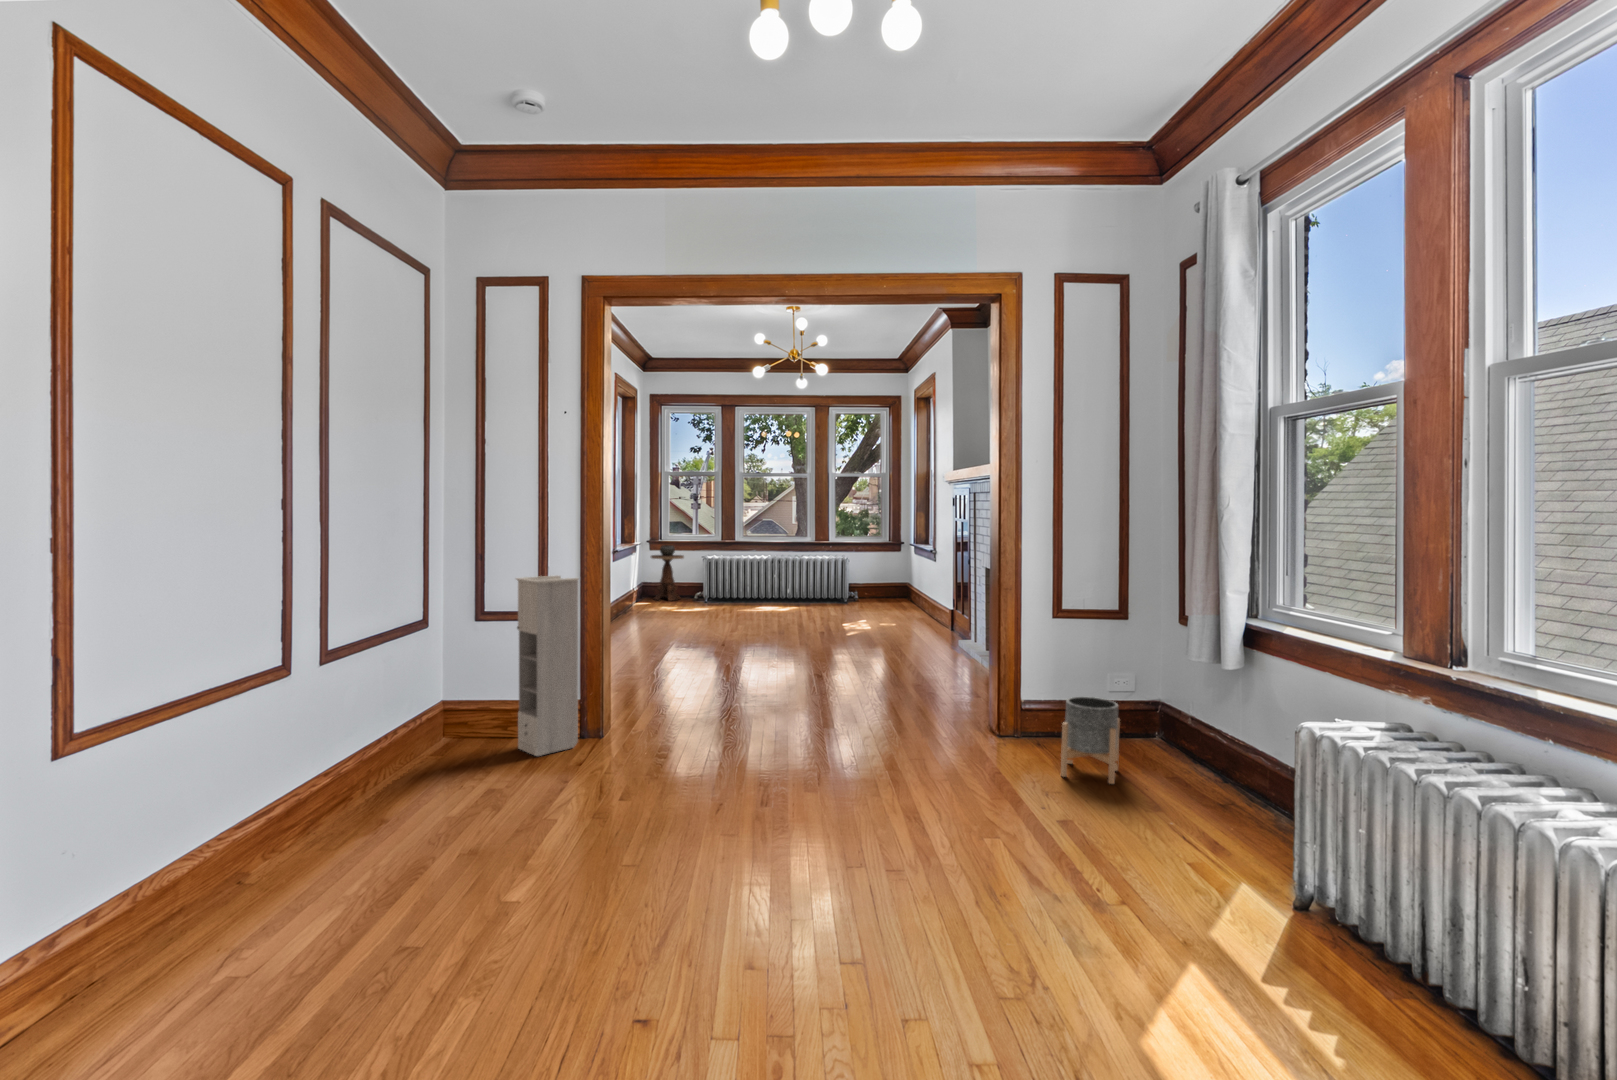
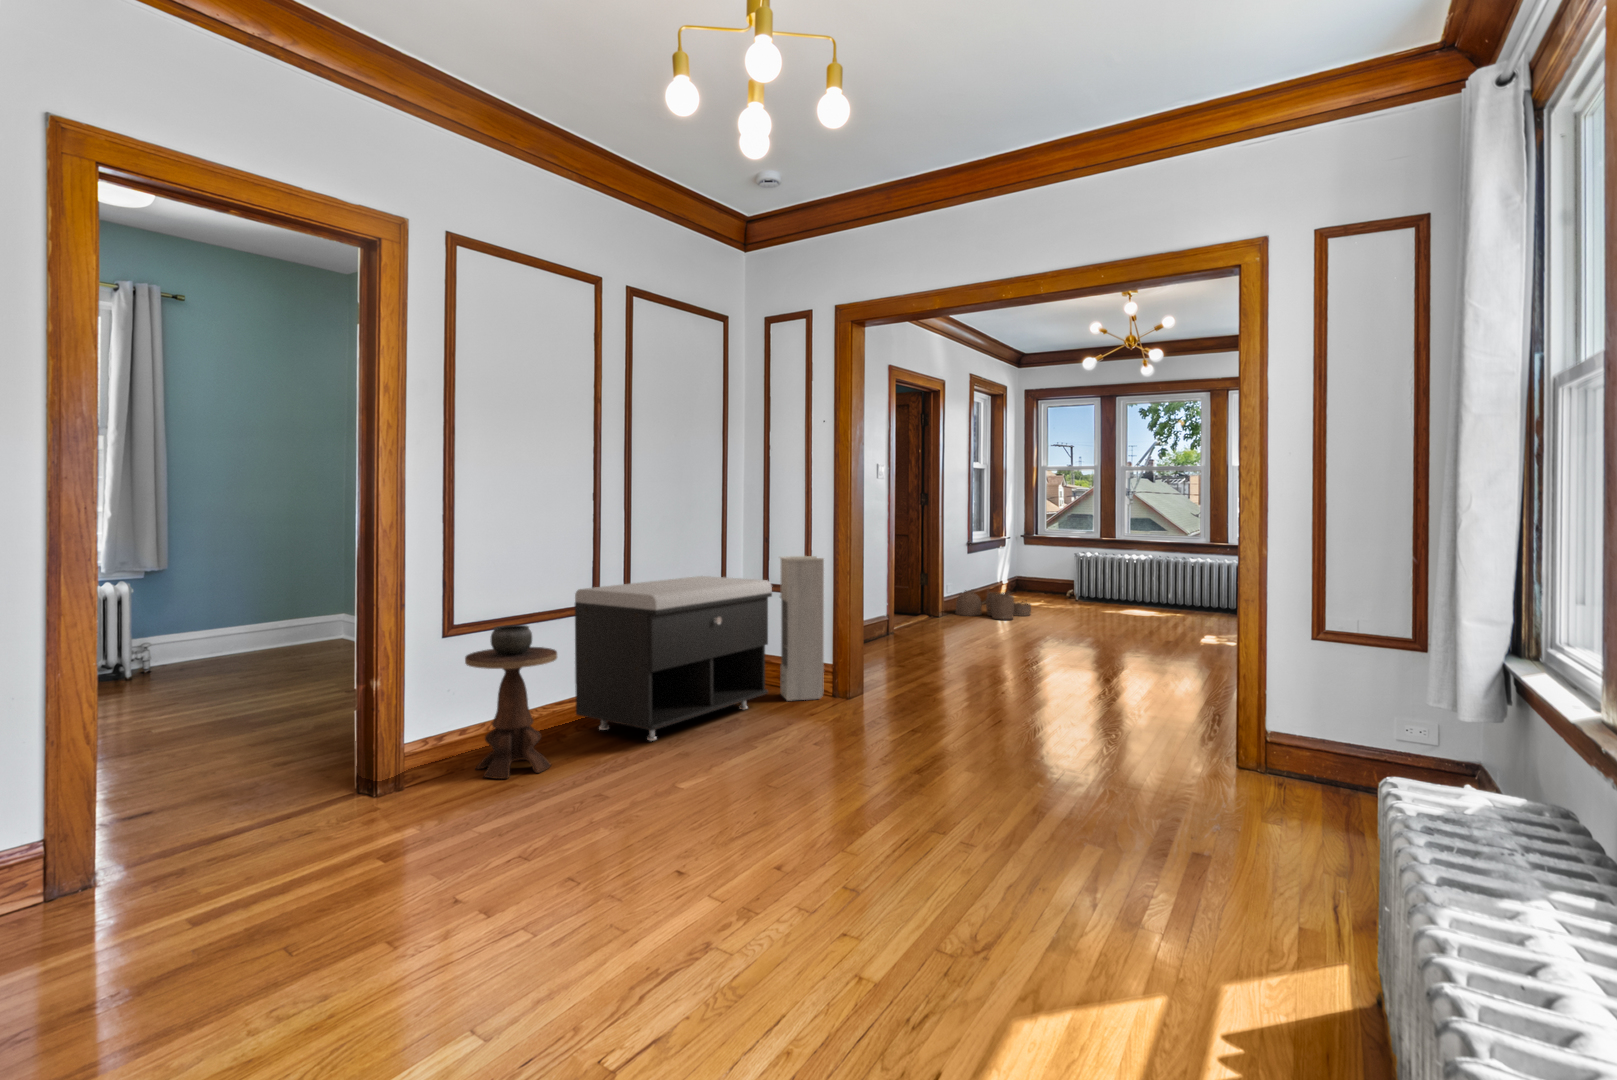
side table: present [651,545,684,601] -> present [465,625,557,779]
woven basket: none [607,596,683,628] -> present [956,589,1031,620]
storage bench: none [263,608,527,851] -> present [575,576,772,741]
planter: present [1061,697,1120,784] -> none [1262,707,1351,809]

